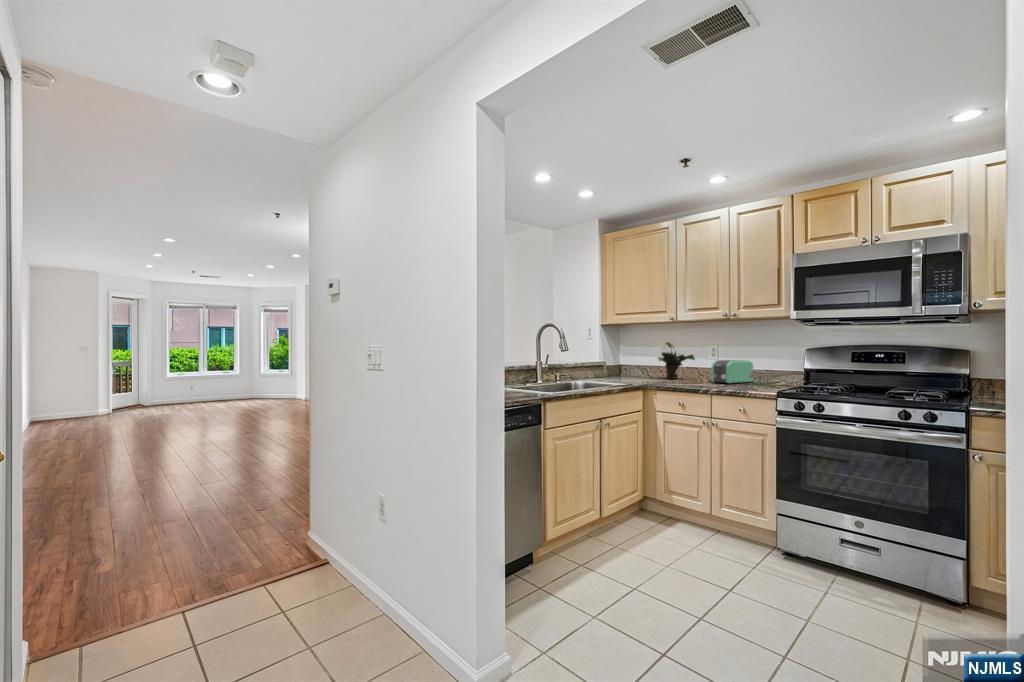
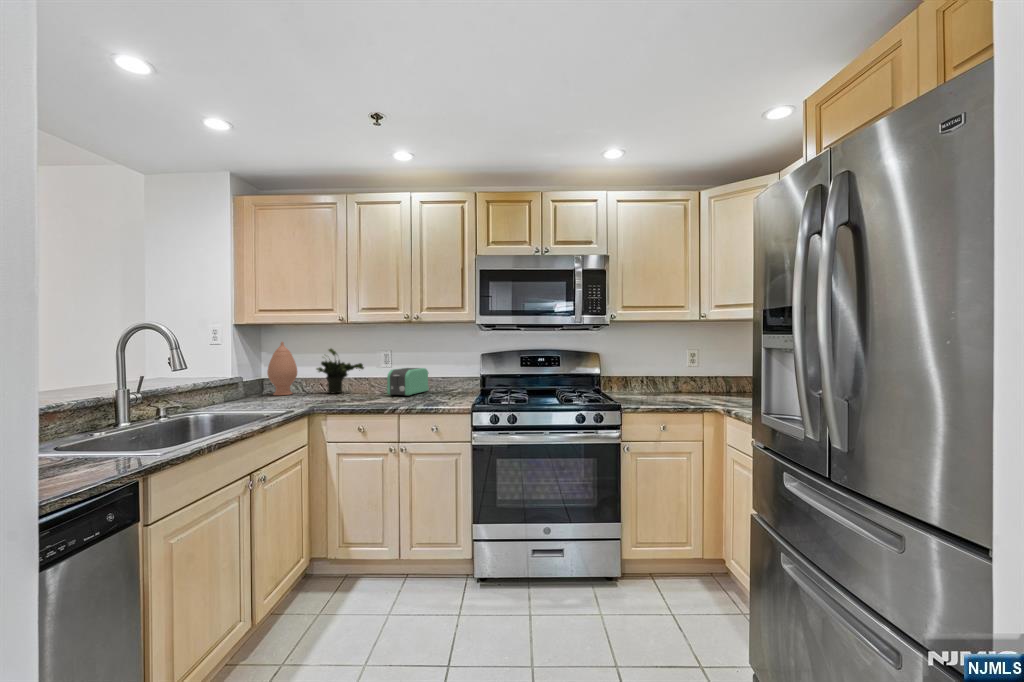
vase: none [623,336,645,377] -> present [267,342,297,395]

